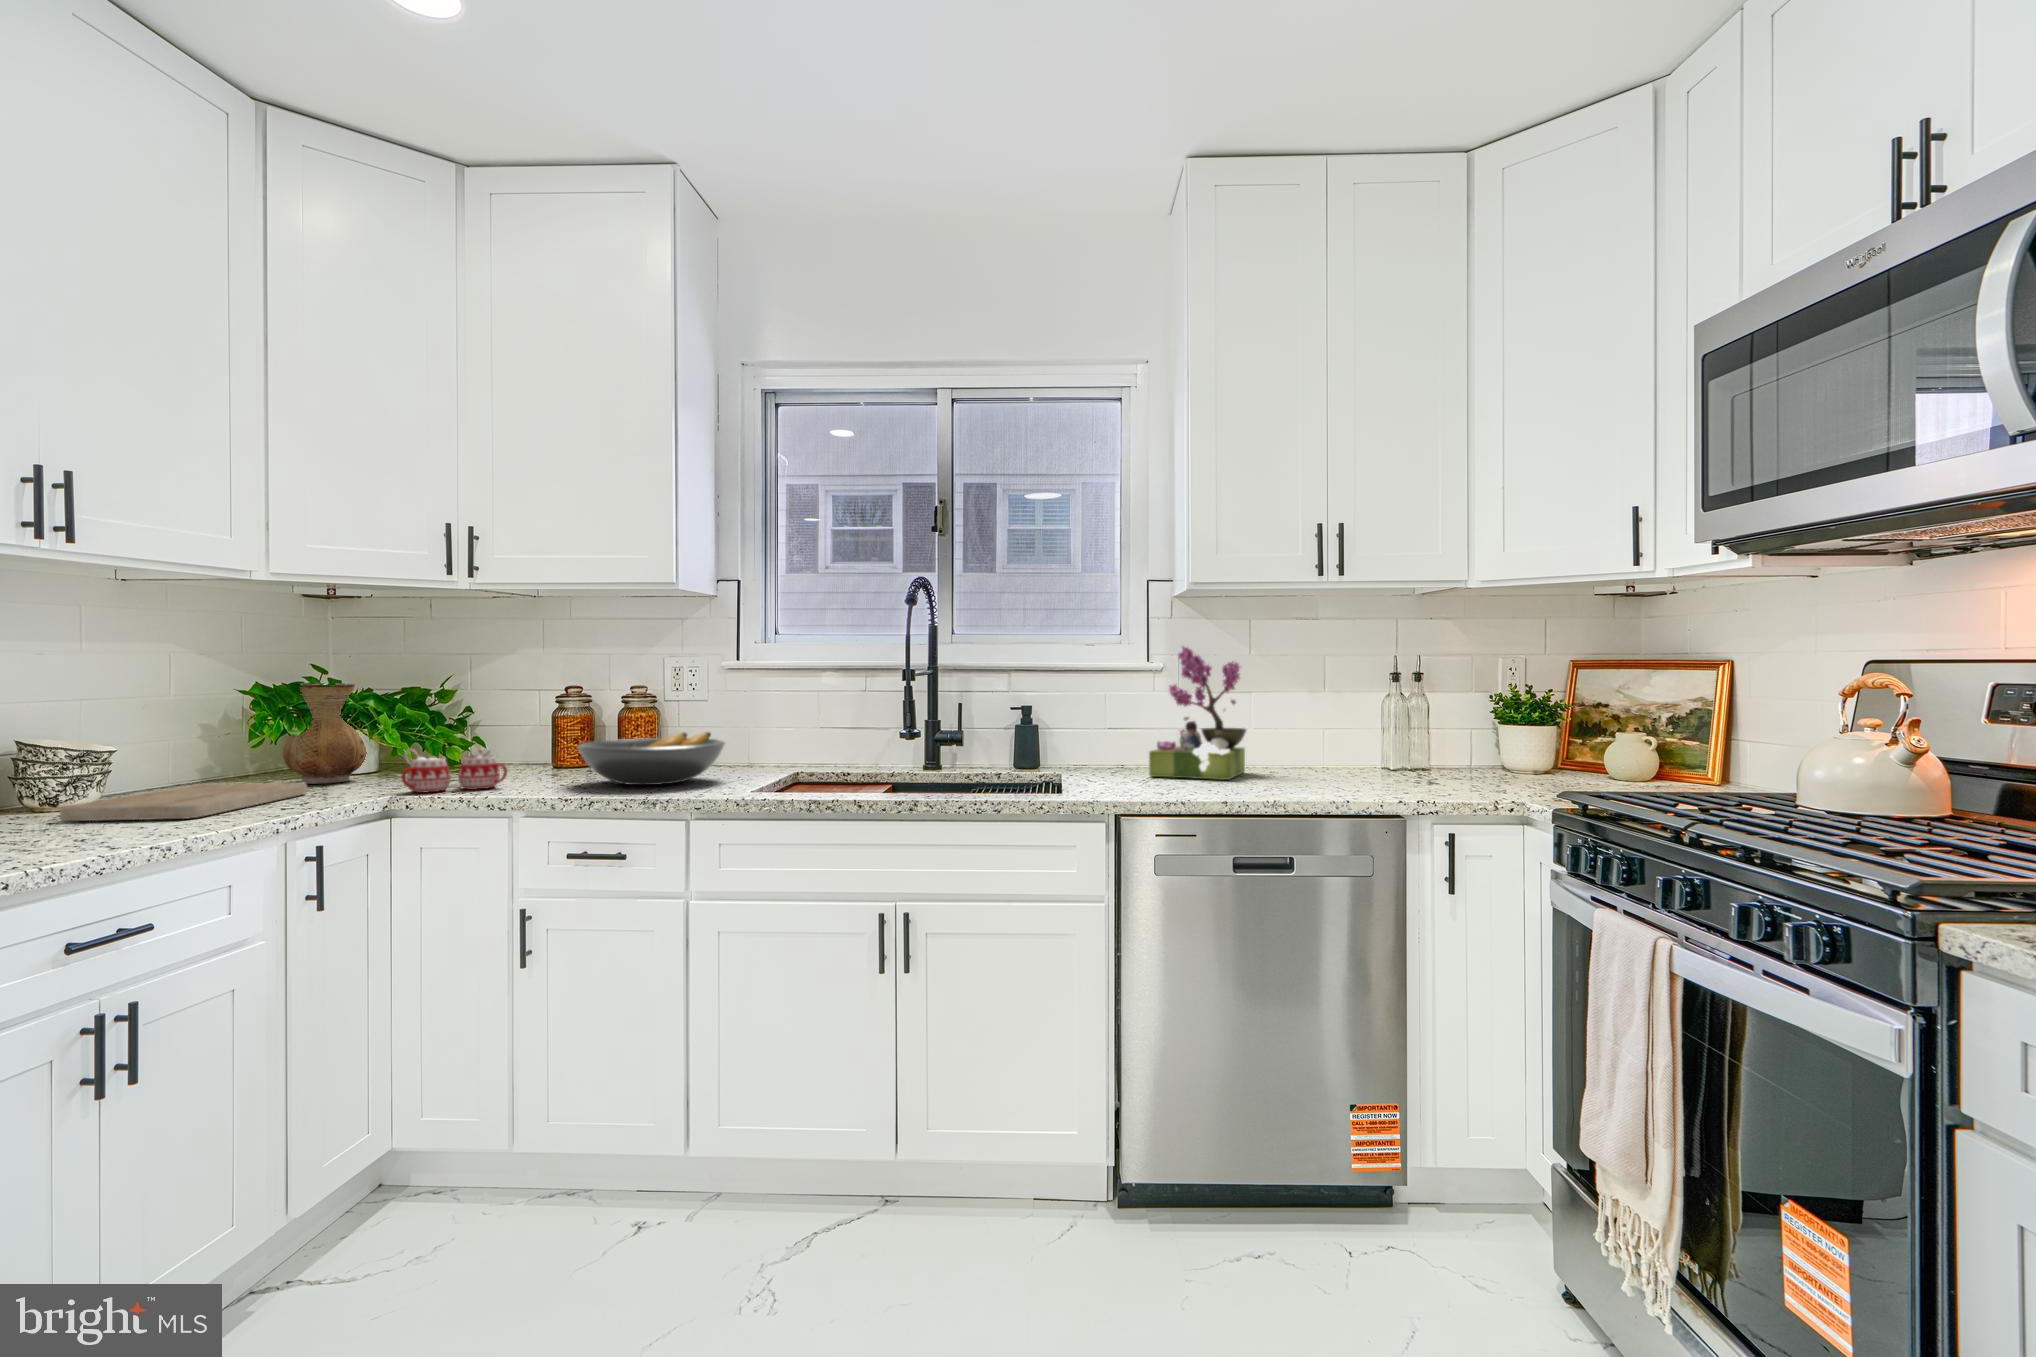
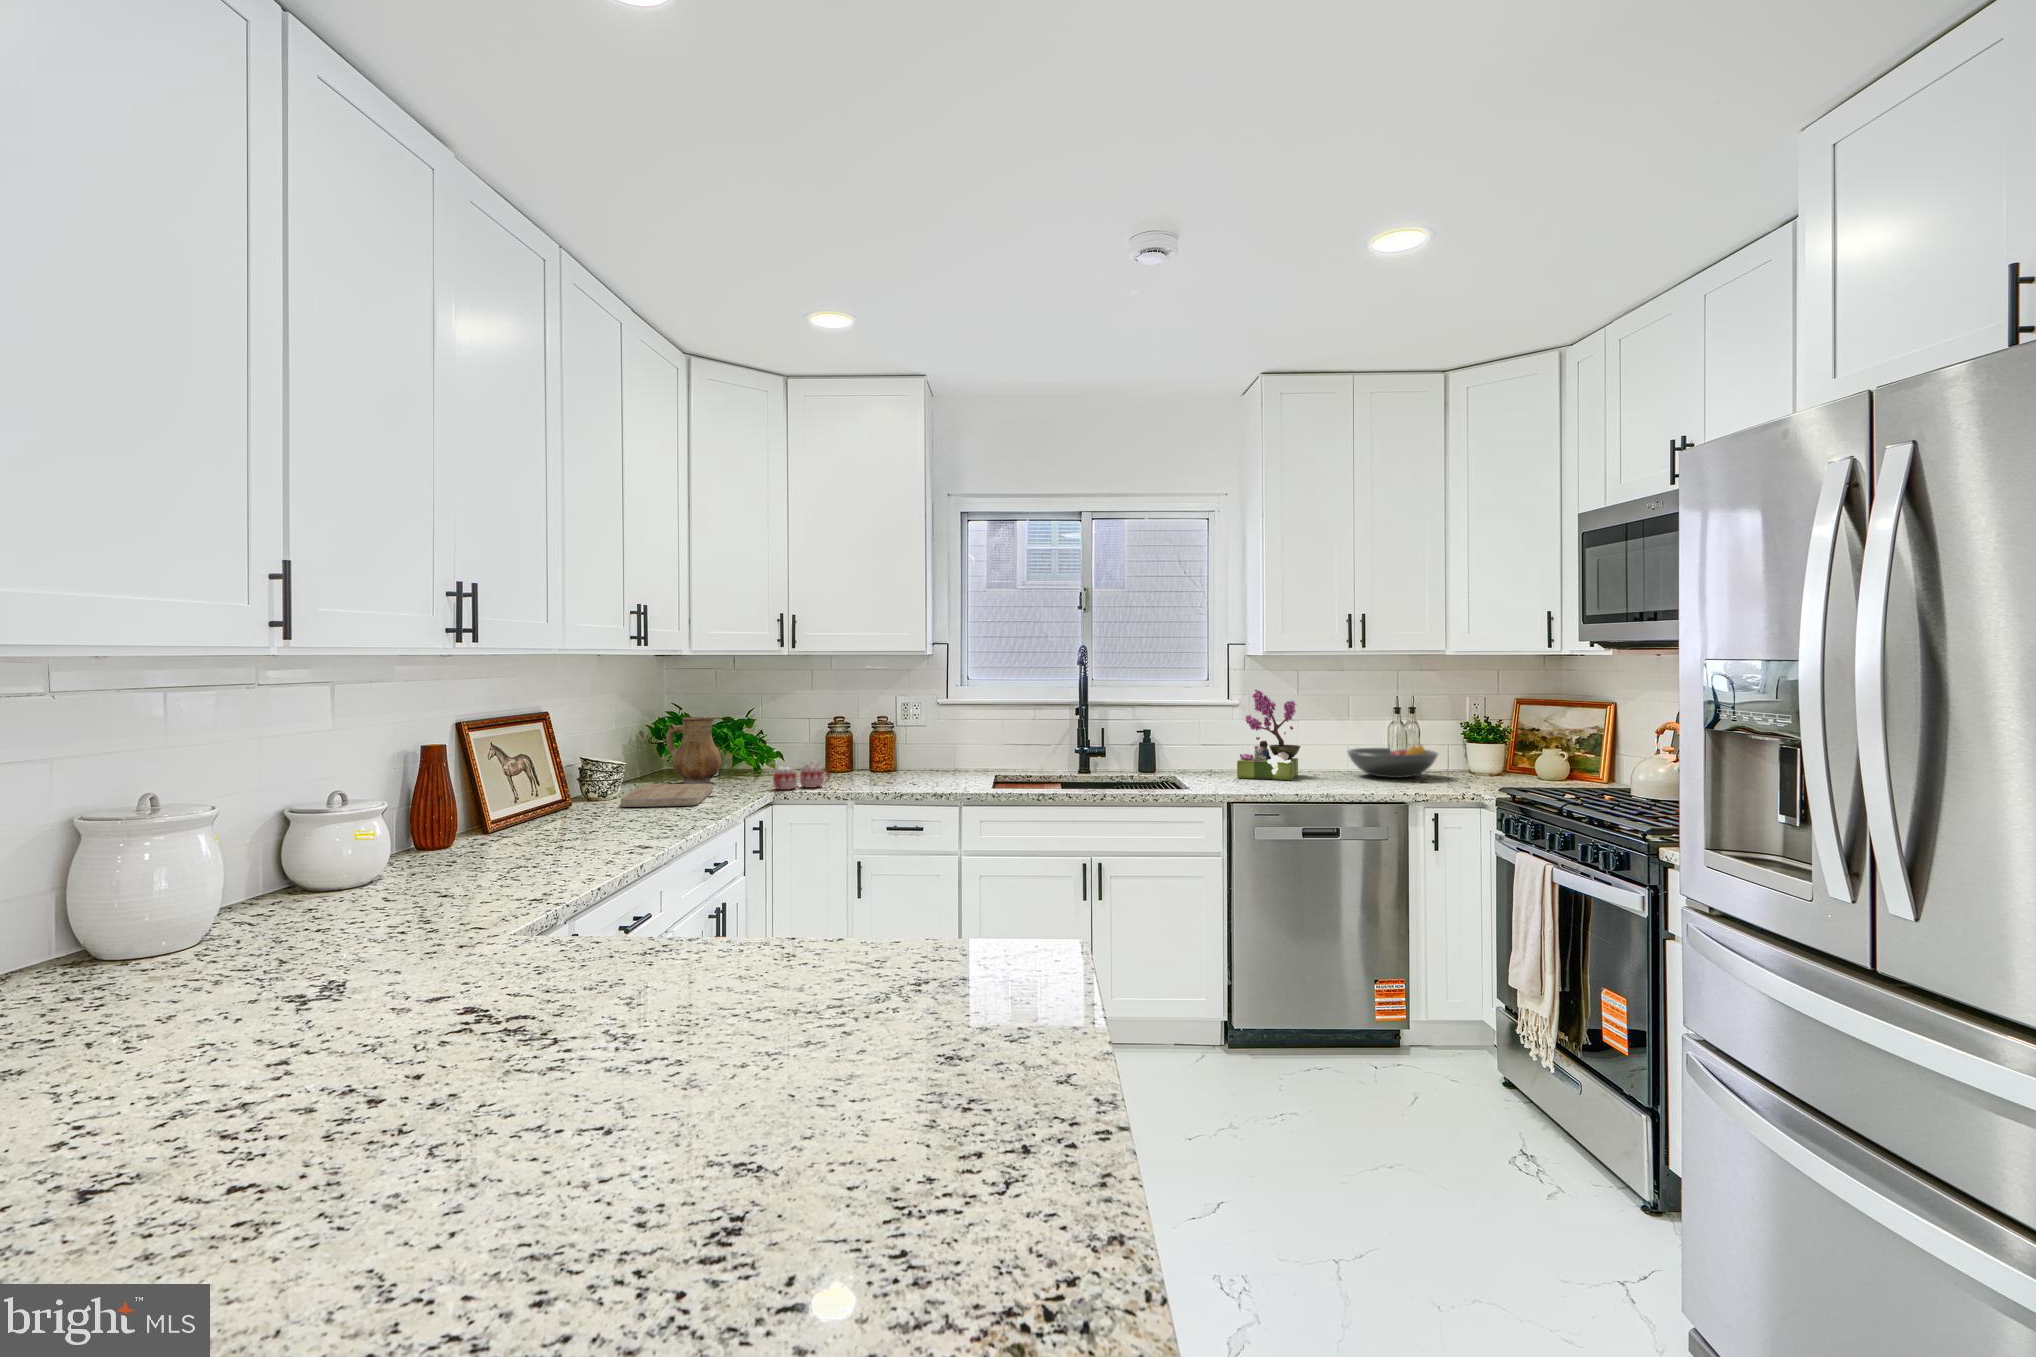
fruit bowl: present [578,732,725,785] -> present [1348,745,1438,778]

